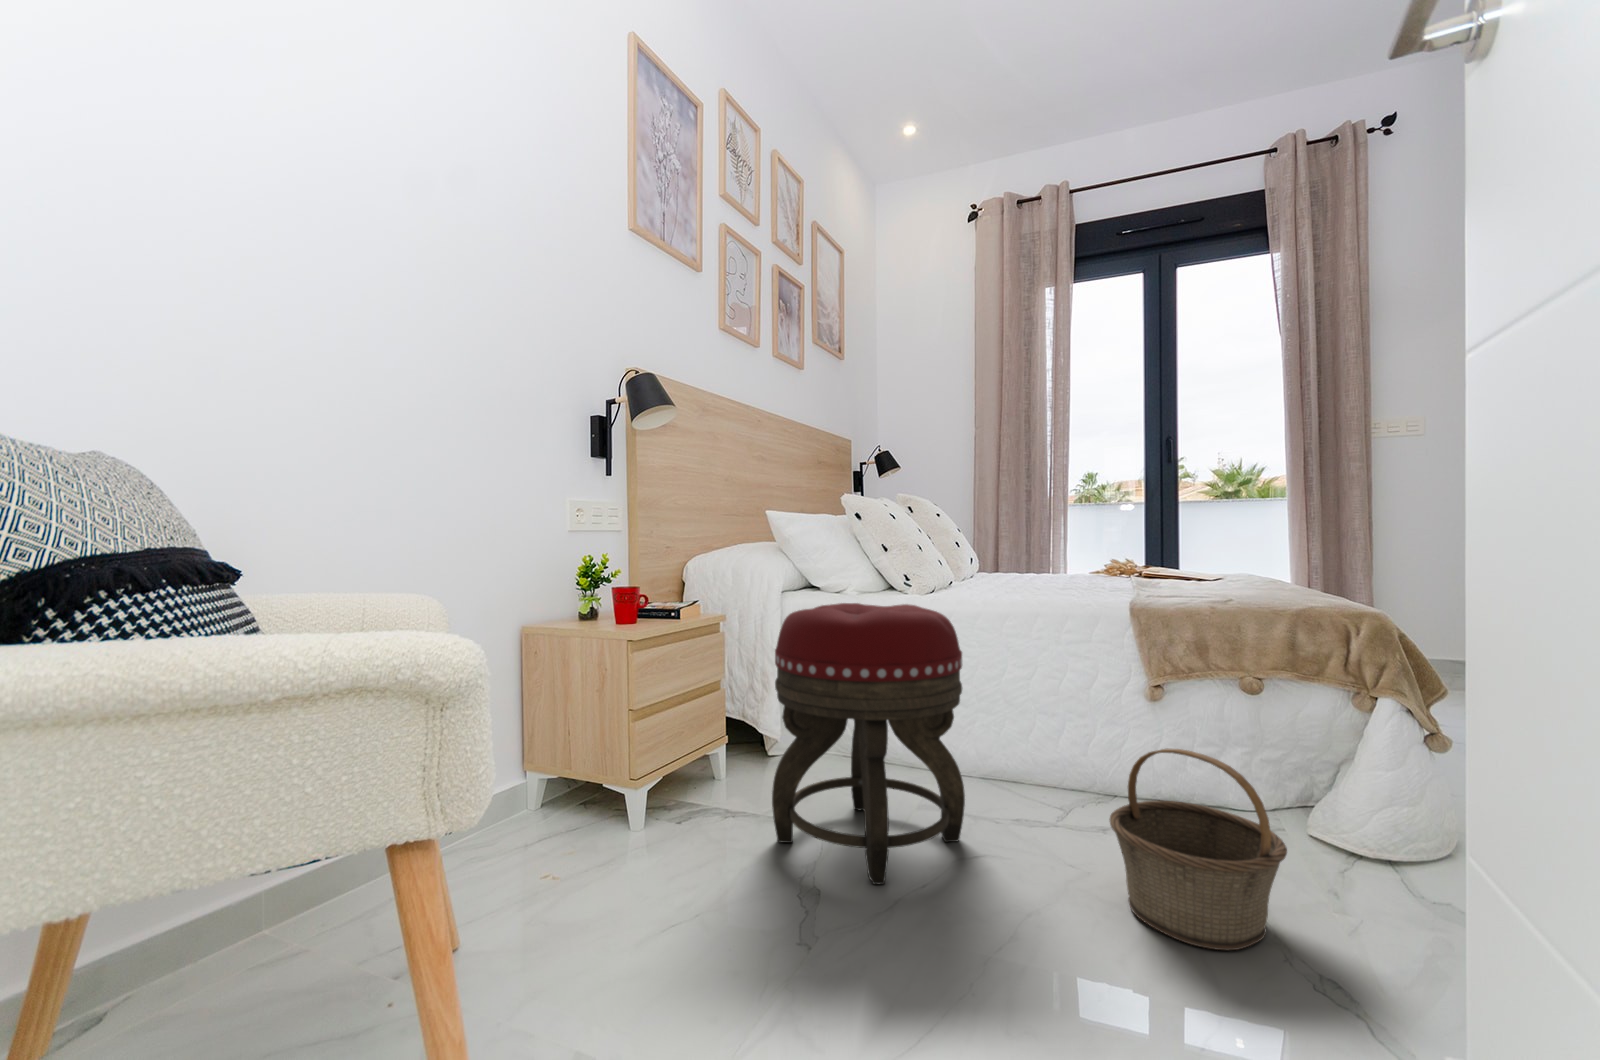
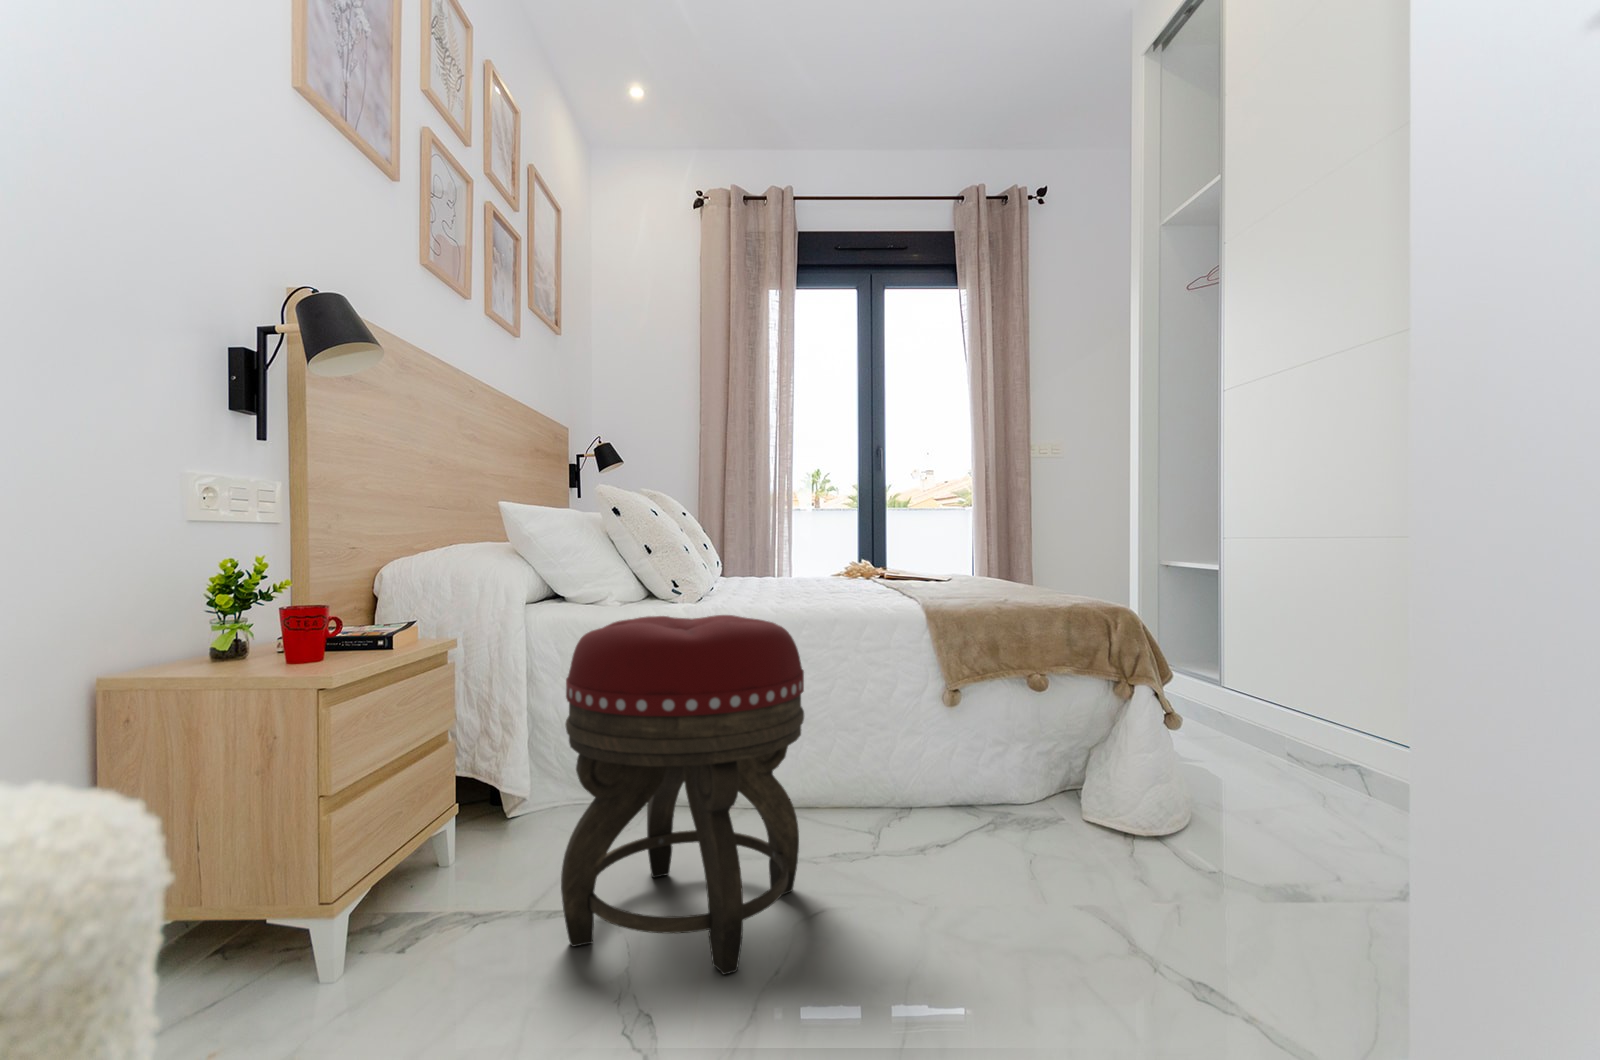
basket: present [1109,749,1287,950] -> none [972,750,1138,955]

